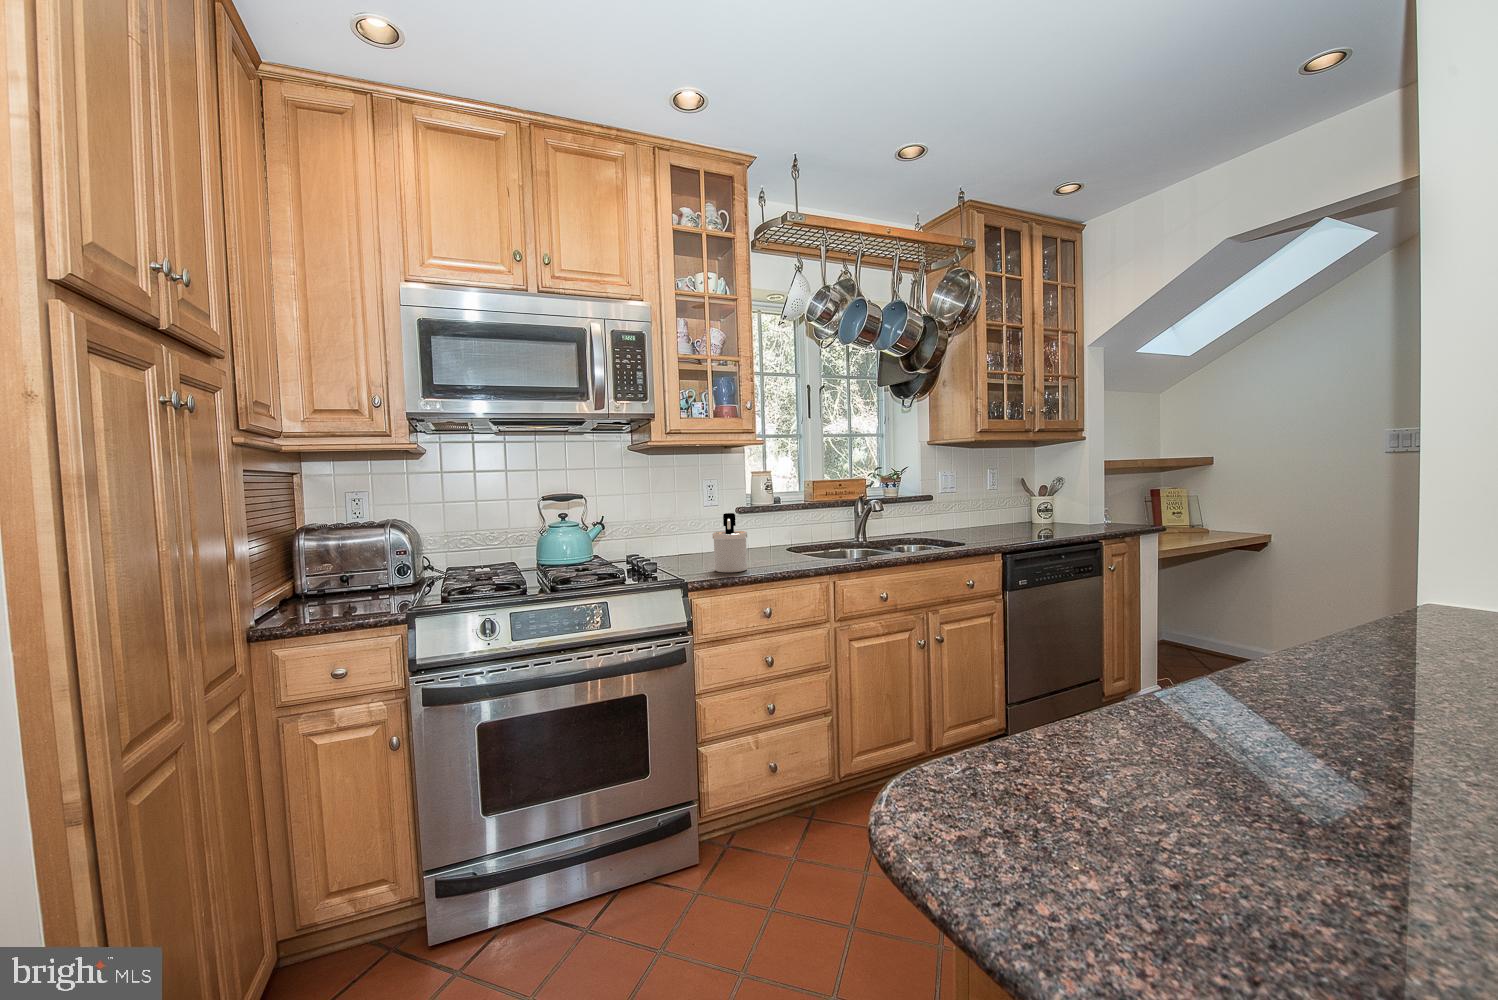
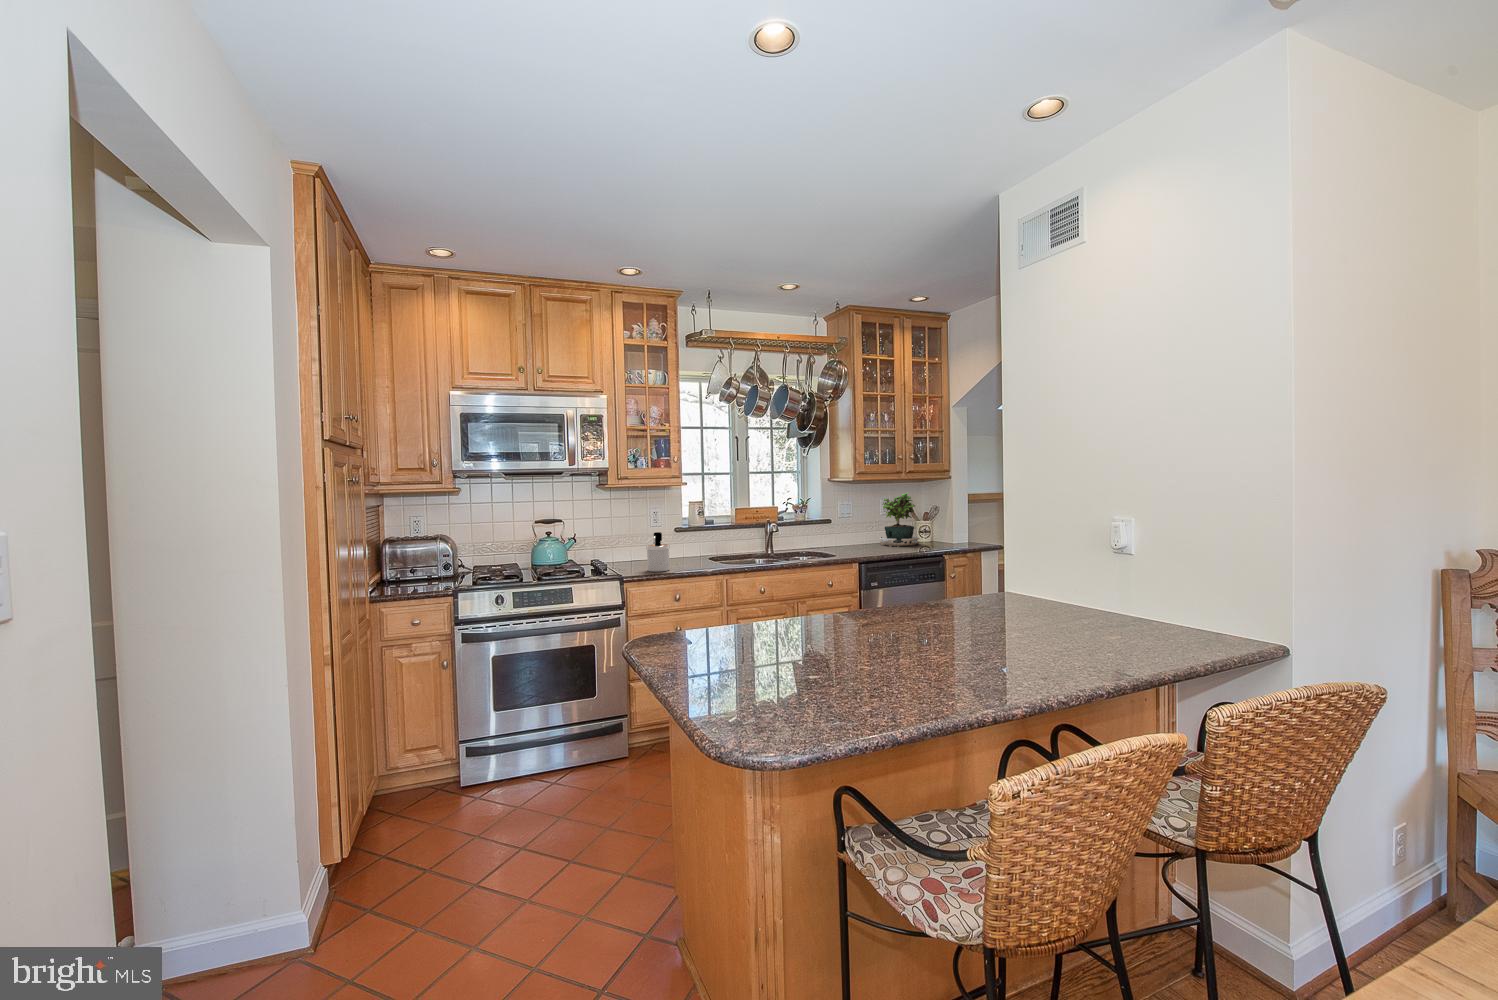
potted plant: none [989,459,1044,531] -> present [879,493,919,546]

